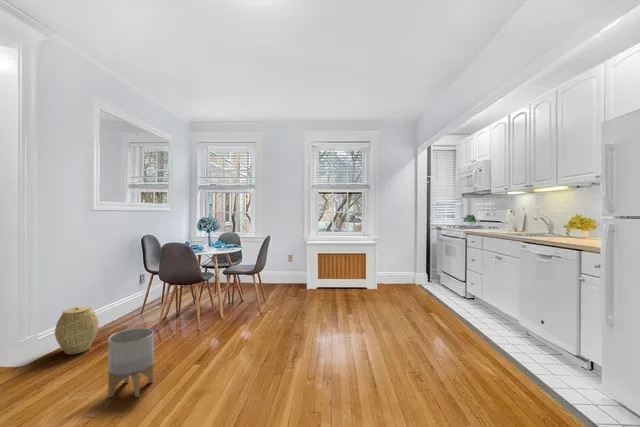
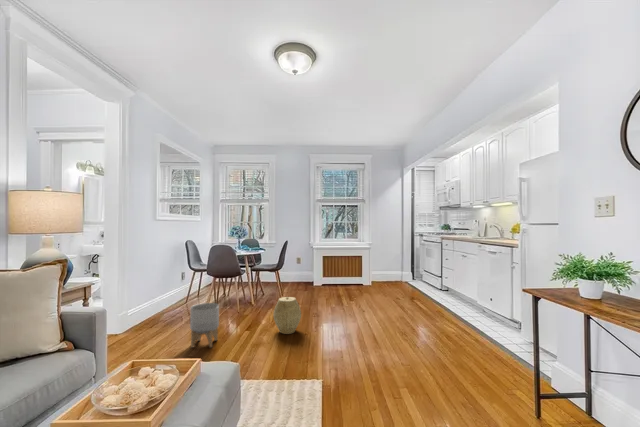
woven basket: present [55,306,99,354] -> present [273,297,301,334]

